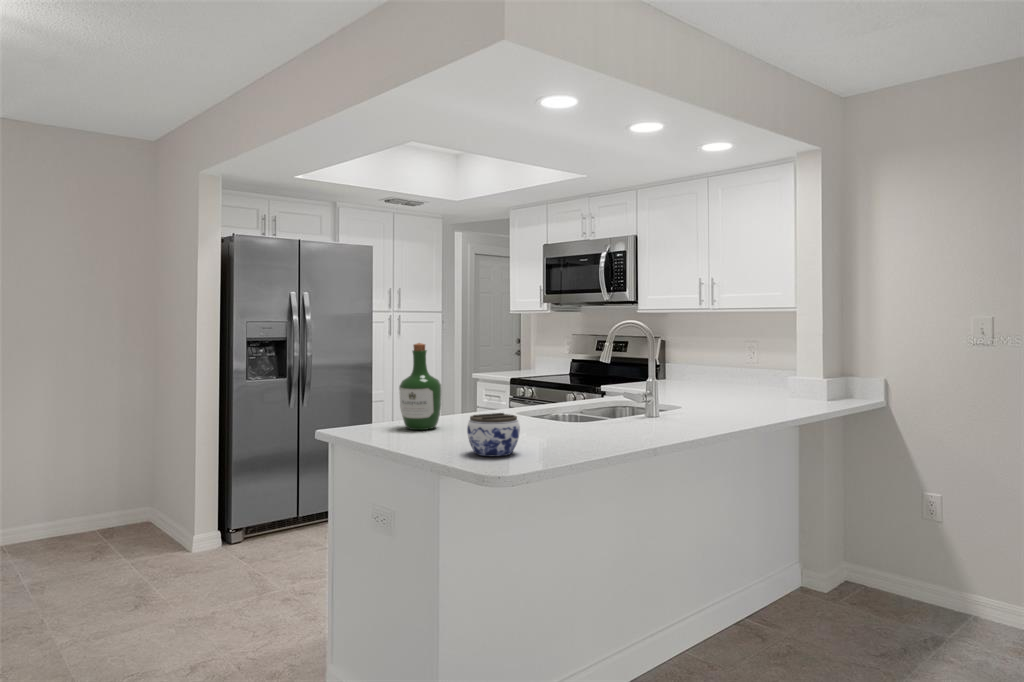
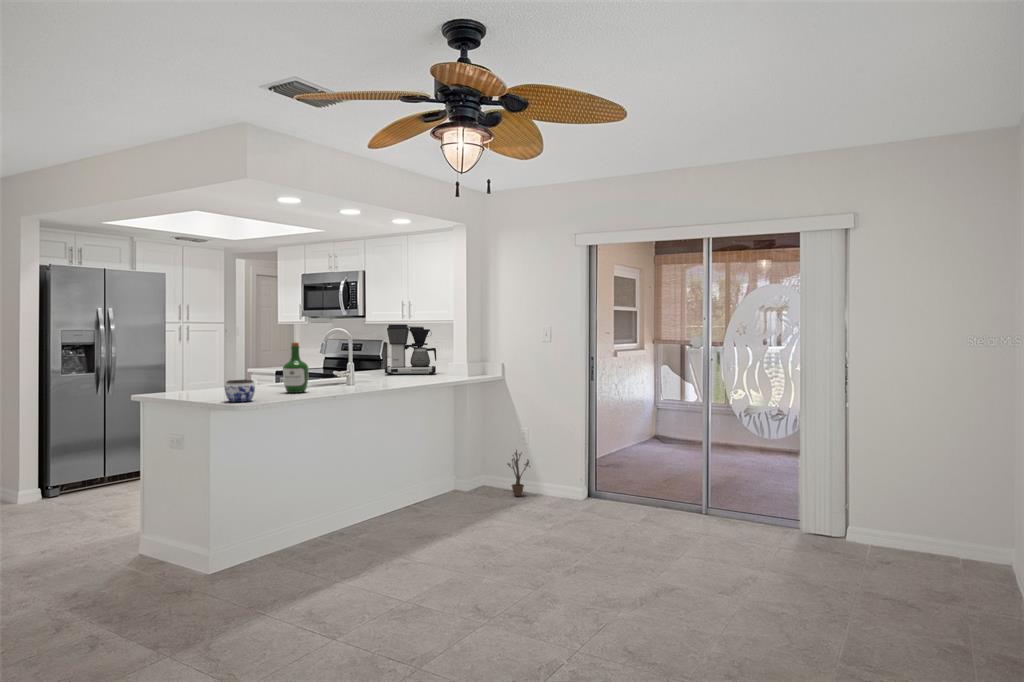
coffee maker: none [678,314,760,393] -> present [385,324,436,375]
wine bottle: present [399,343,441,430] -> present [283,342,308,393]
decorative plant: none [886,528,948,610] -> present [504,450,530,496]

